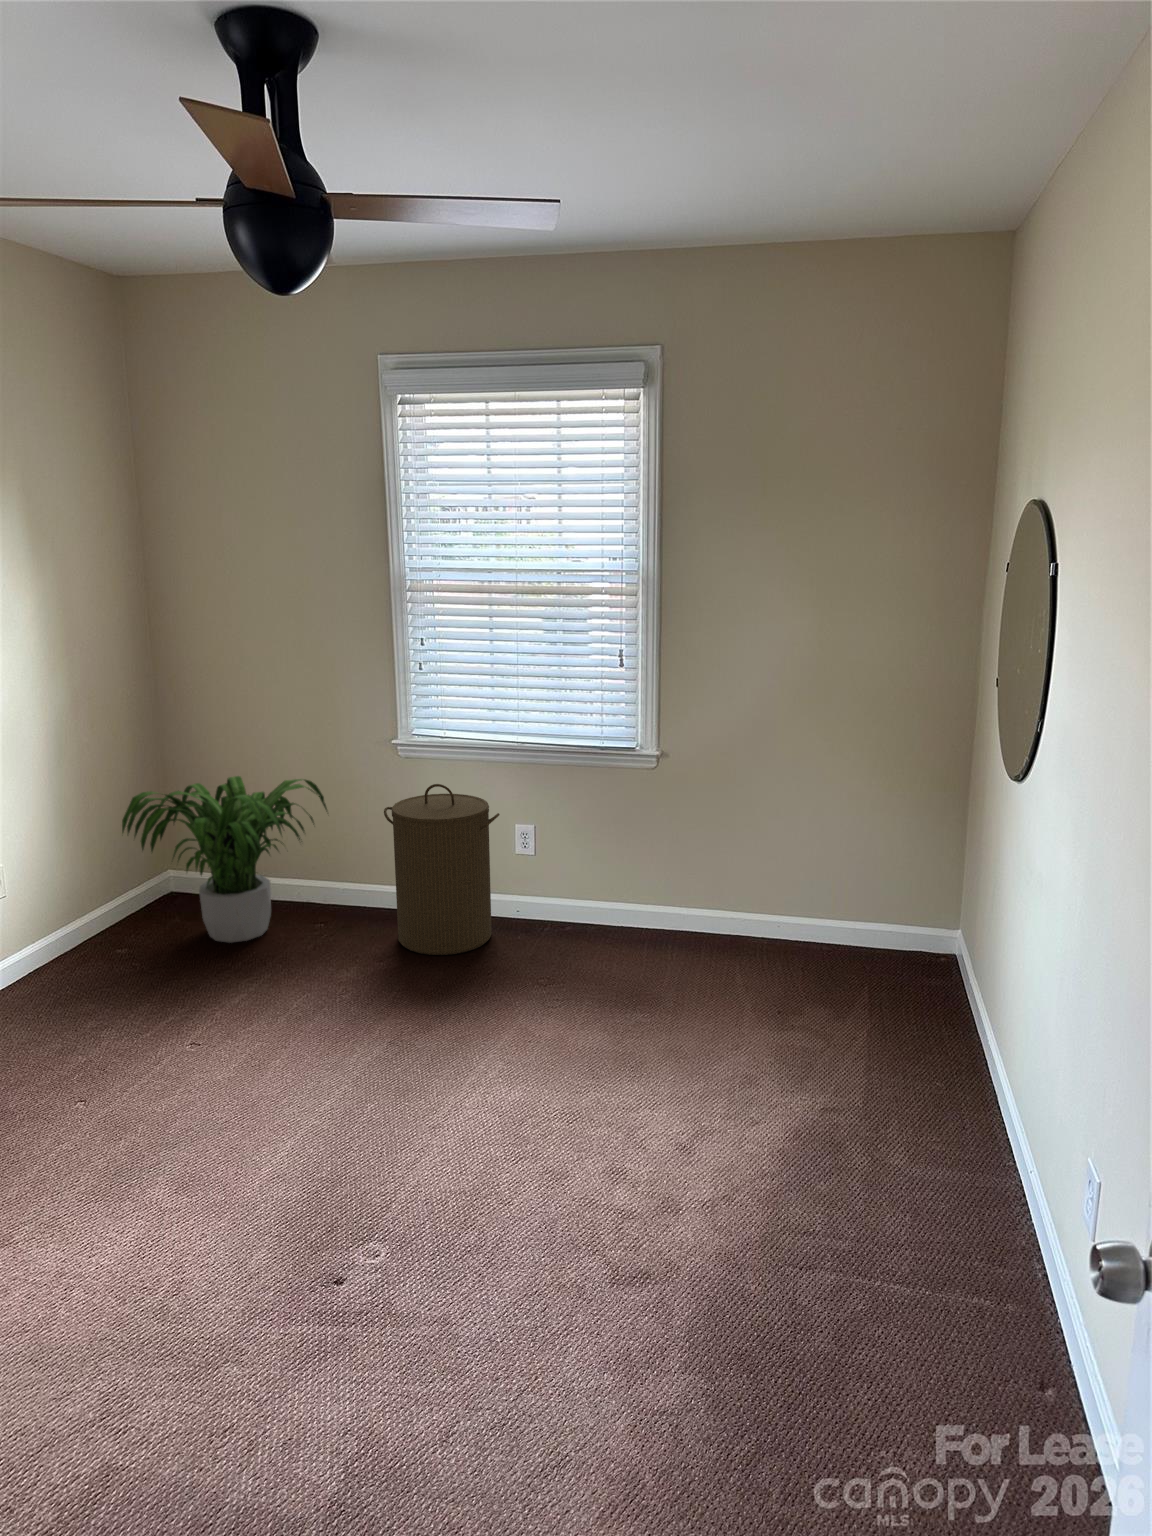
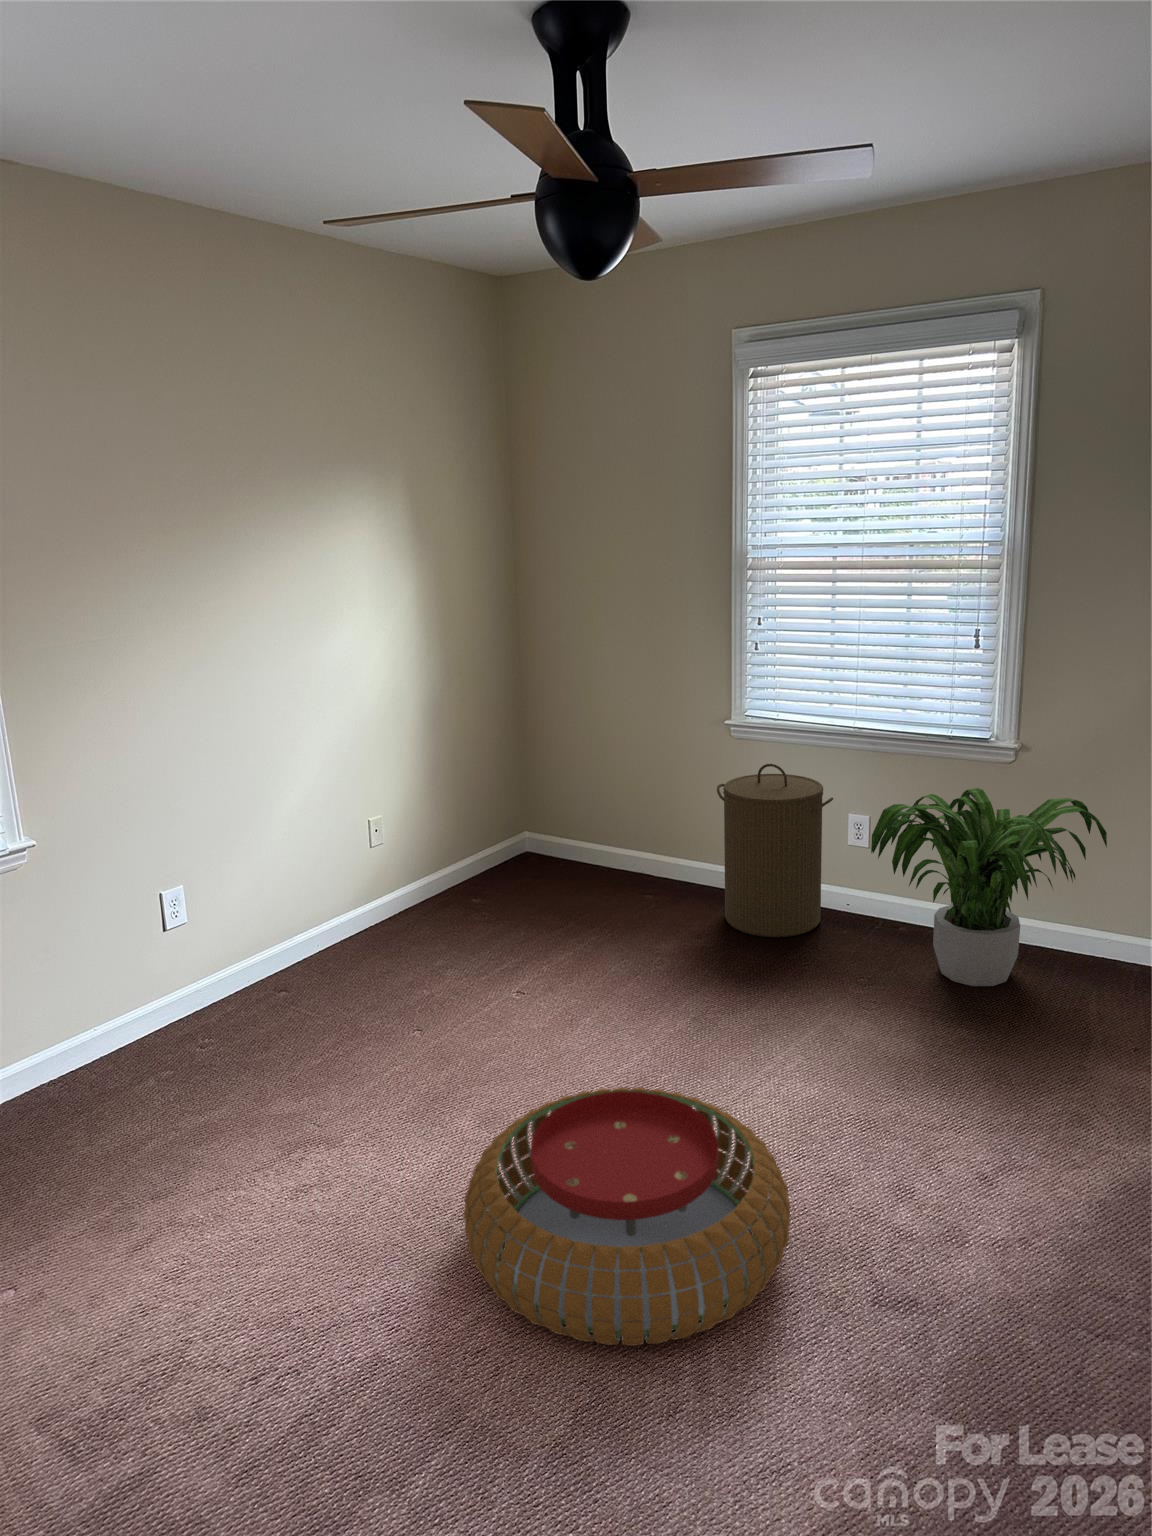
potted plant: present [122,776,327,943] -> present [871,788,1107,986]
pouf: none [187,1118,529,1390] -> present [464,1087,790,1346]

